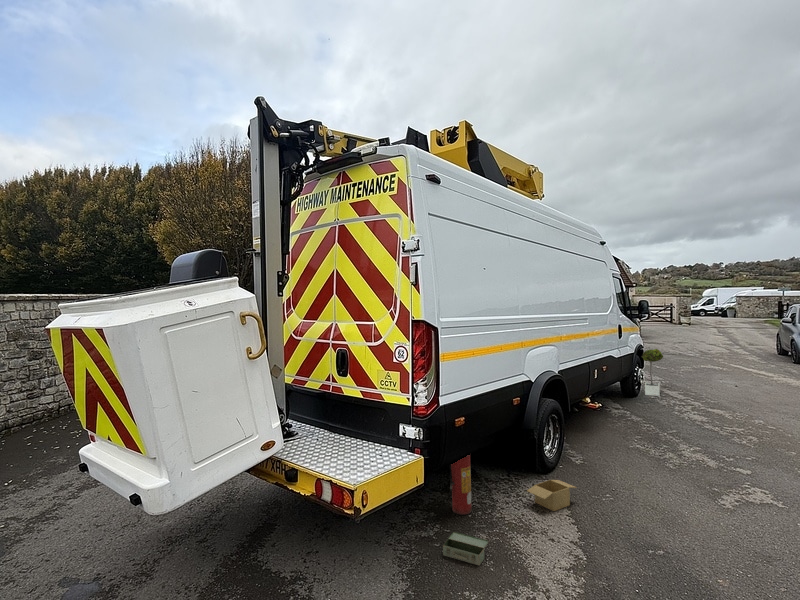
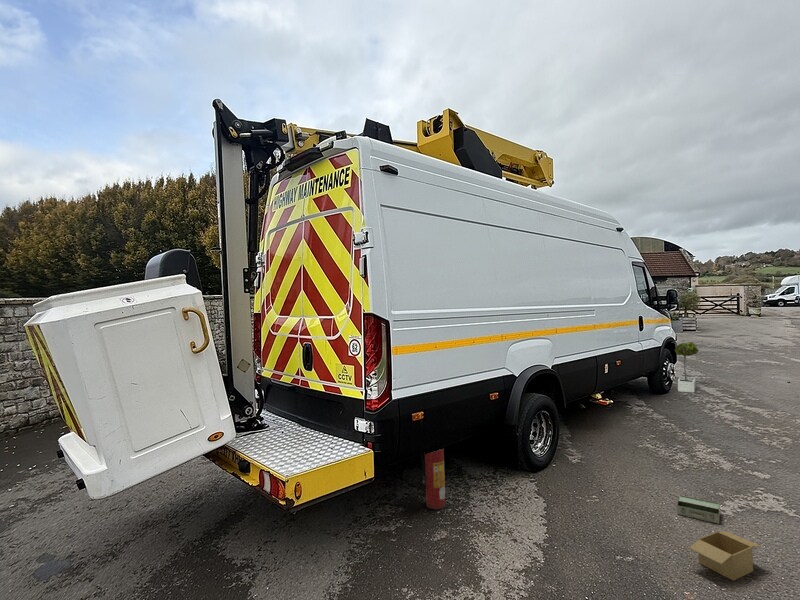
cardboard box: present [527,480,576,511] -> present [689,532,761,581]
toolbox: present [443,532,489,566] -> present [677,496,720,524]

